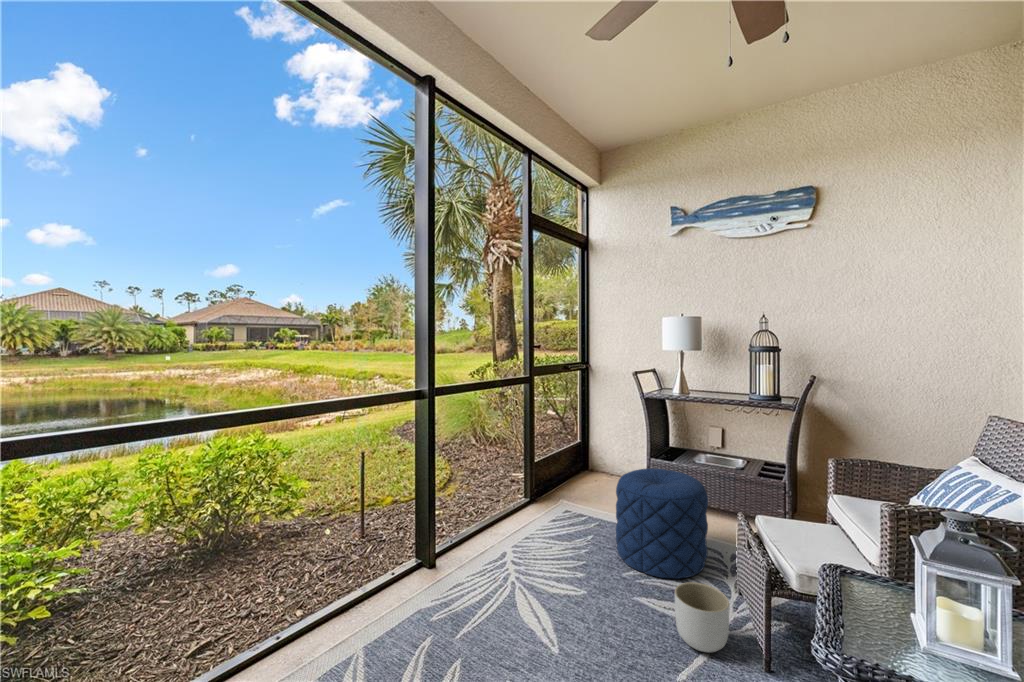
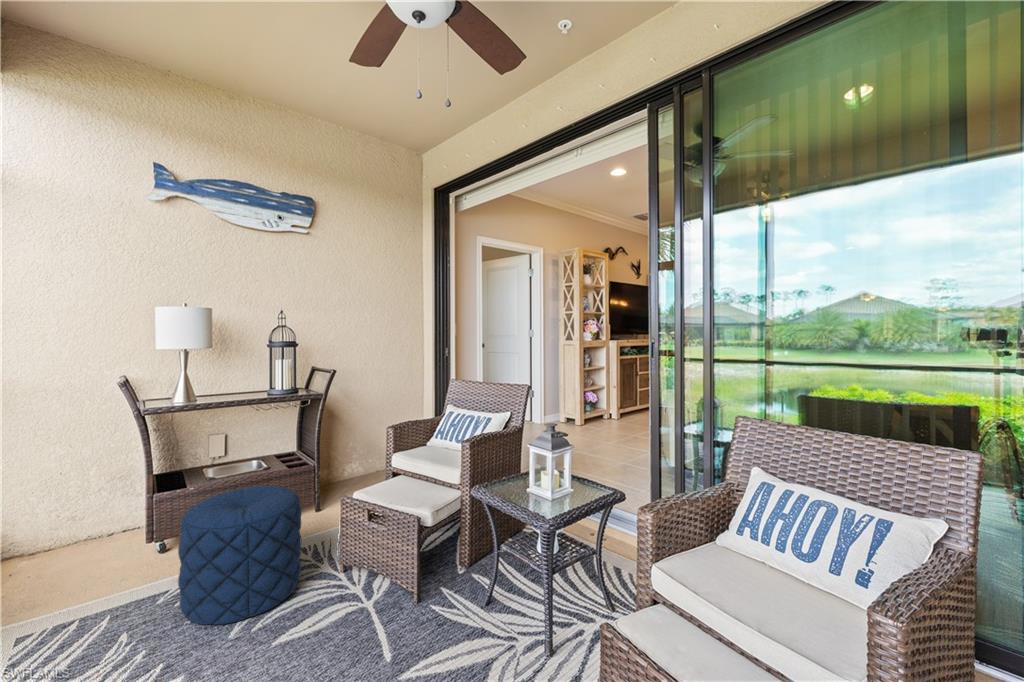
planter: present [675,582,730,653] -> none [339,567,390,632]

